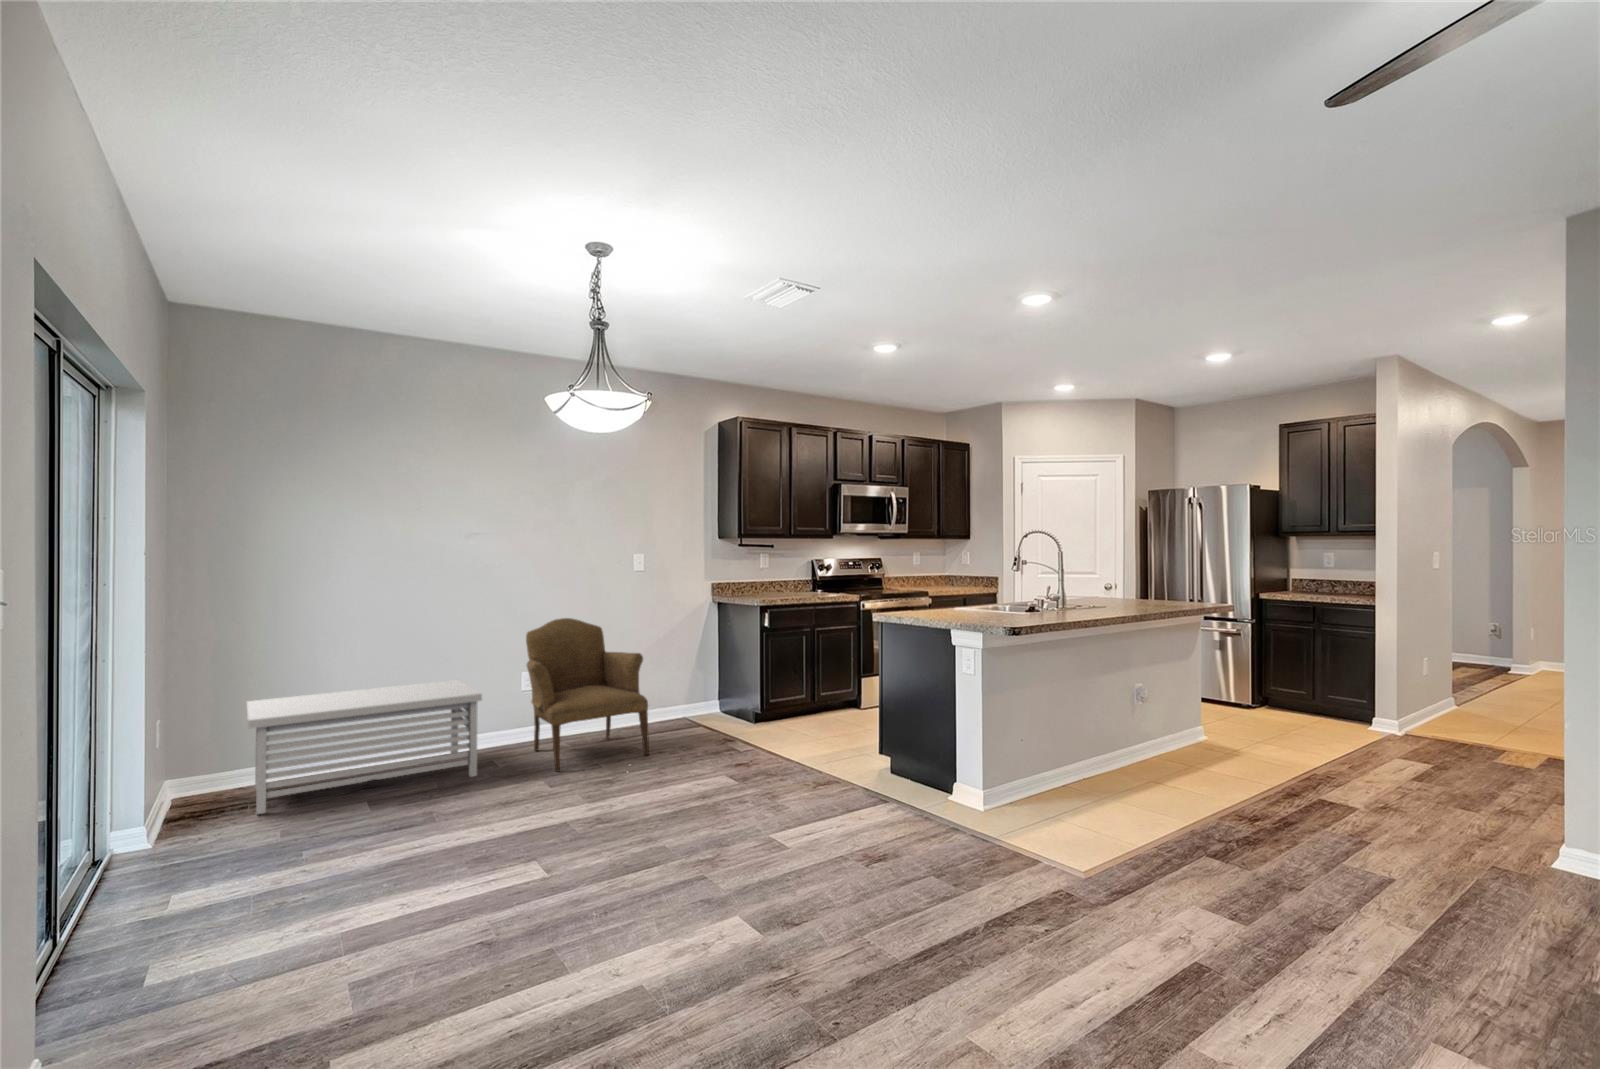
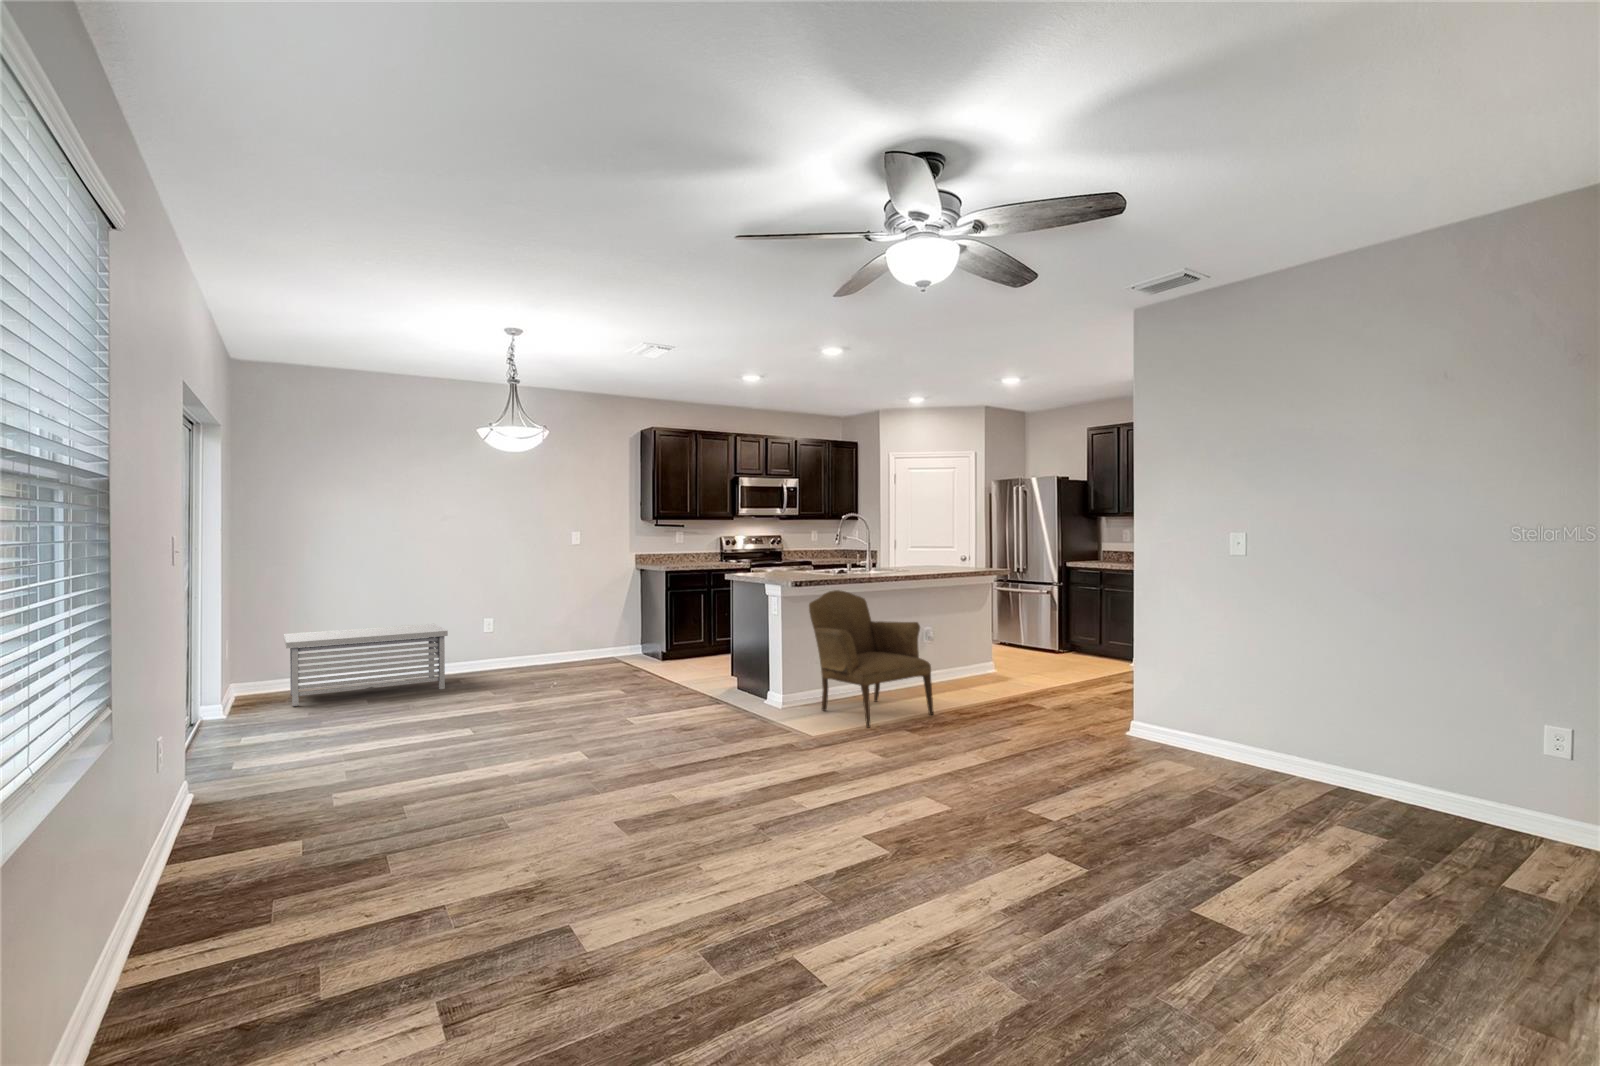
armchair: present [526,618,649,771] -> present [809,590,933,728]

